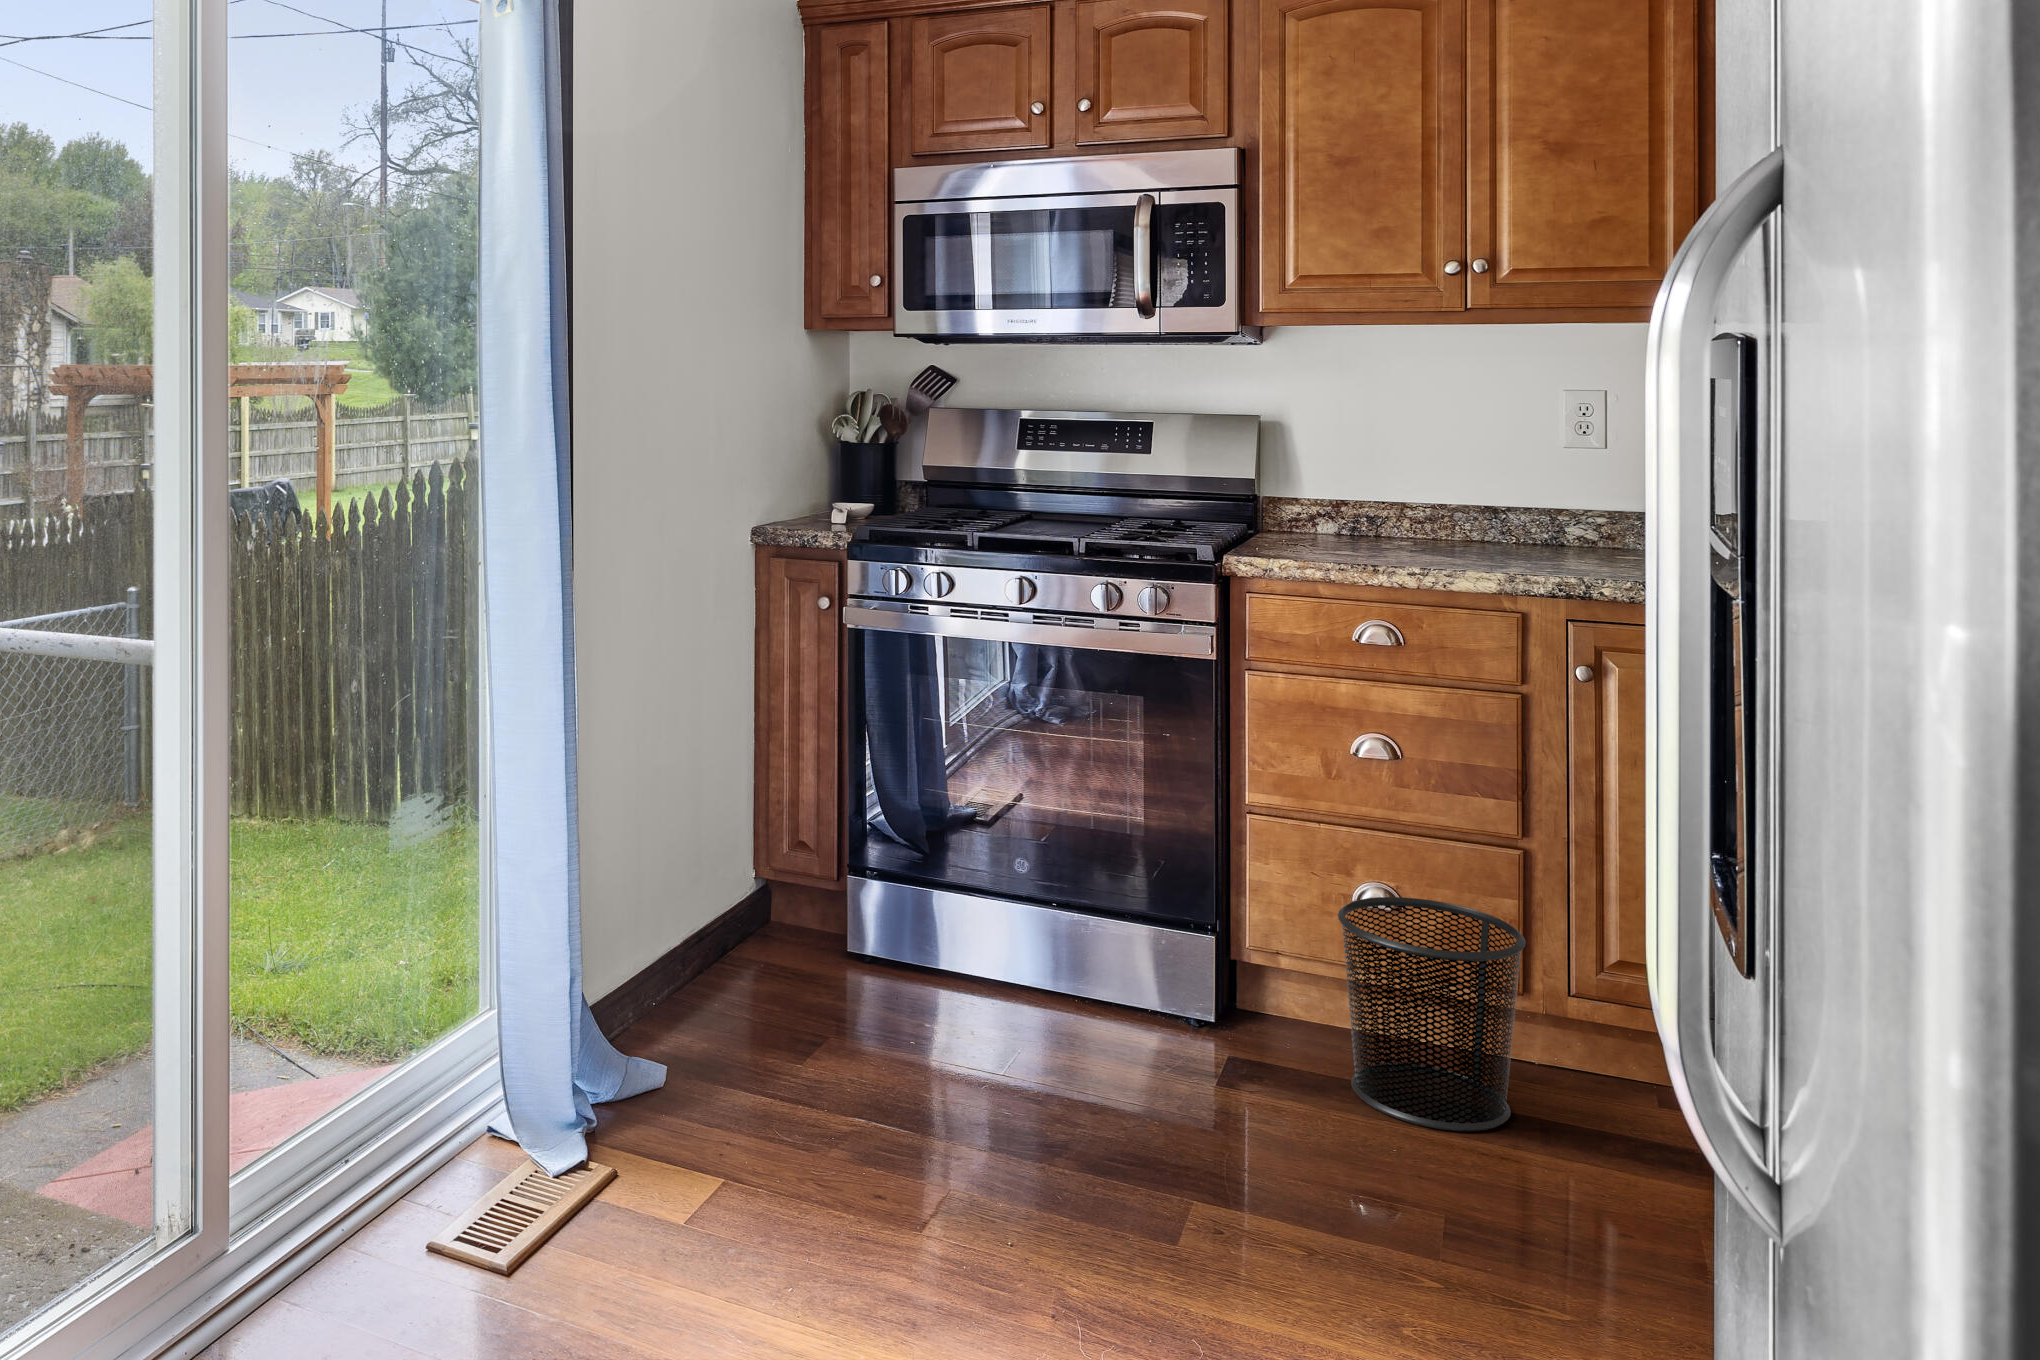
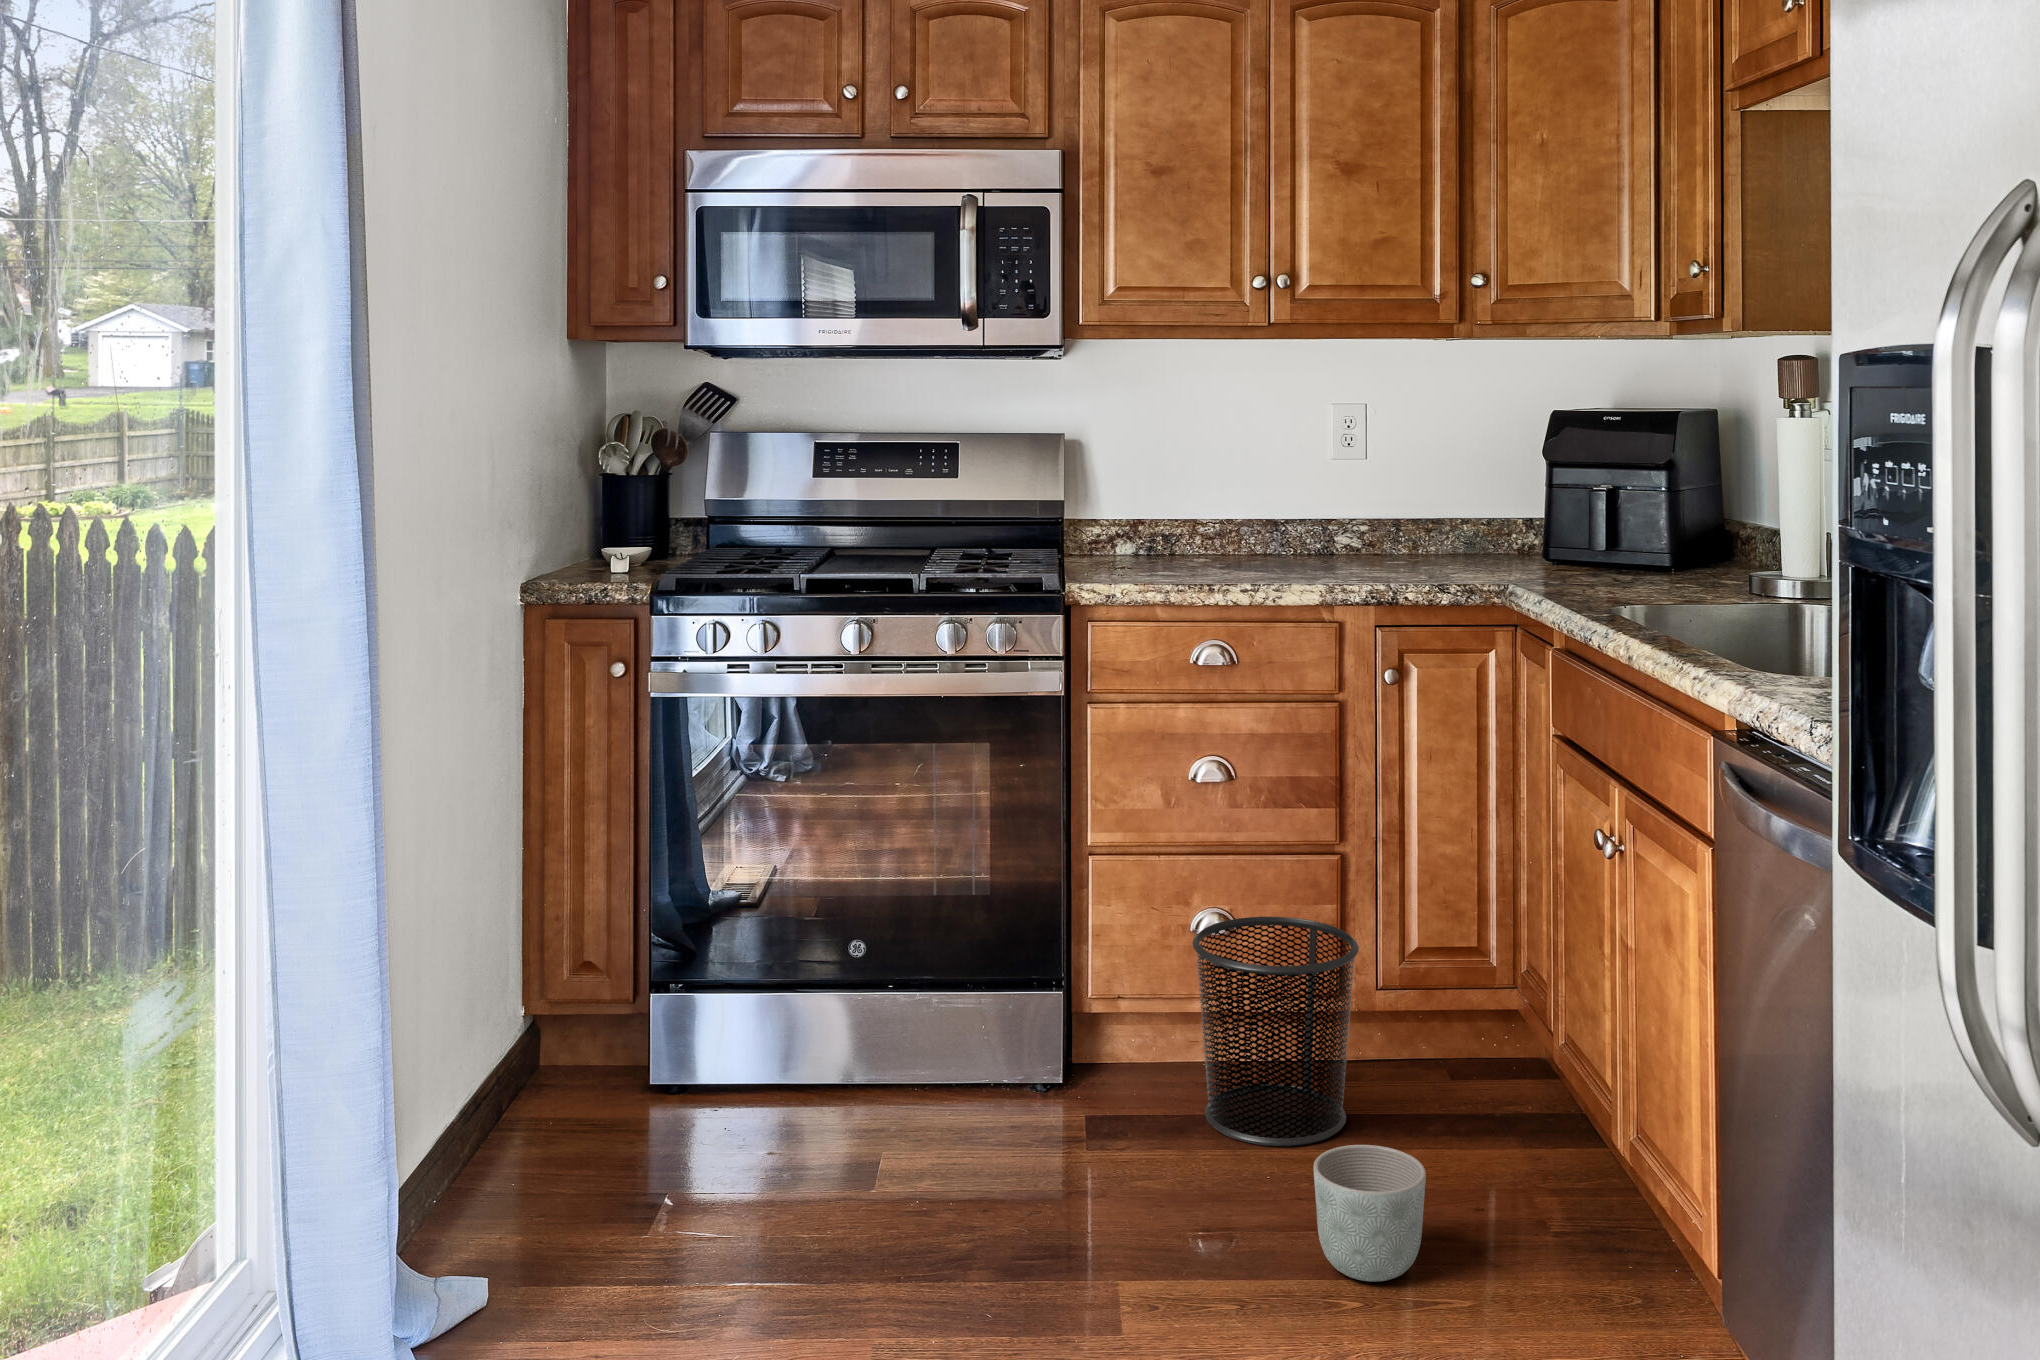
planter: none [1401,1129,1530,1271] -> present [1313,1145,1426,1282]

